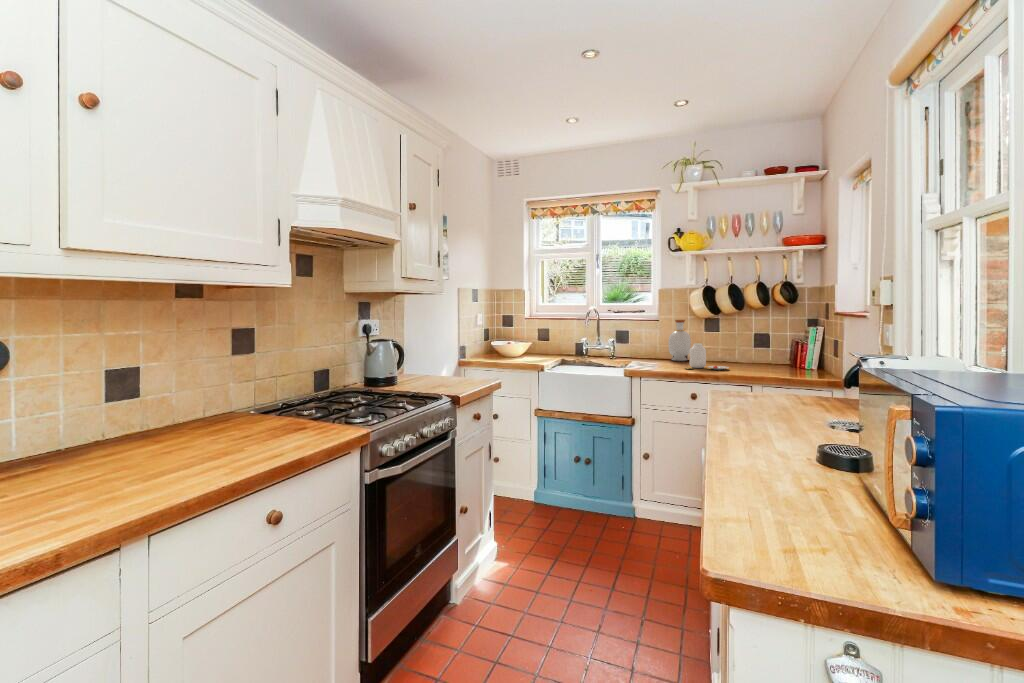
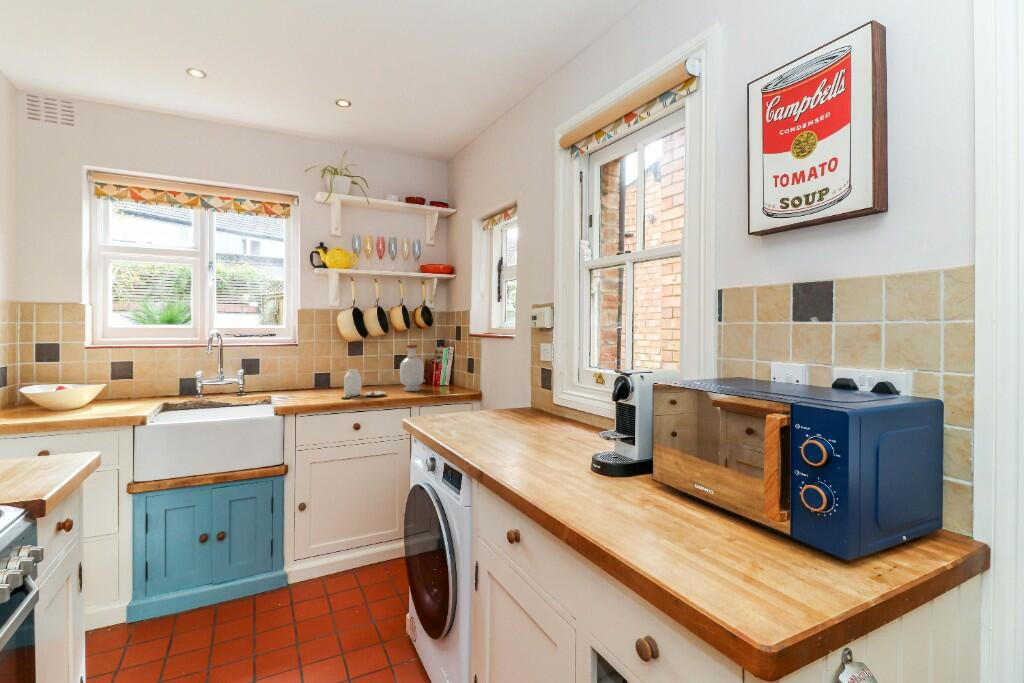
bottle: present [668,320,691,361] -> present [400,345,424,391]

